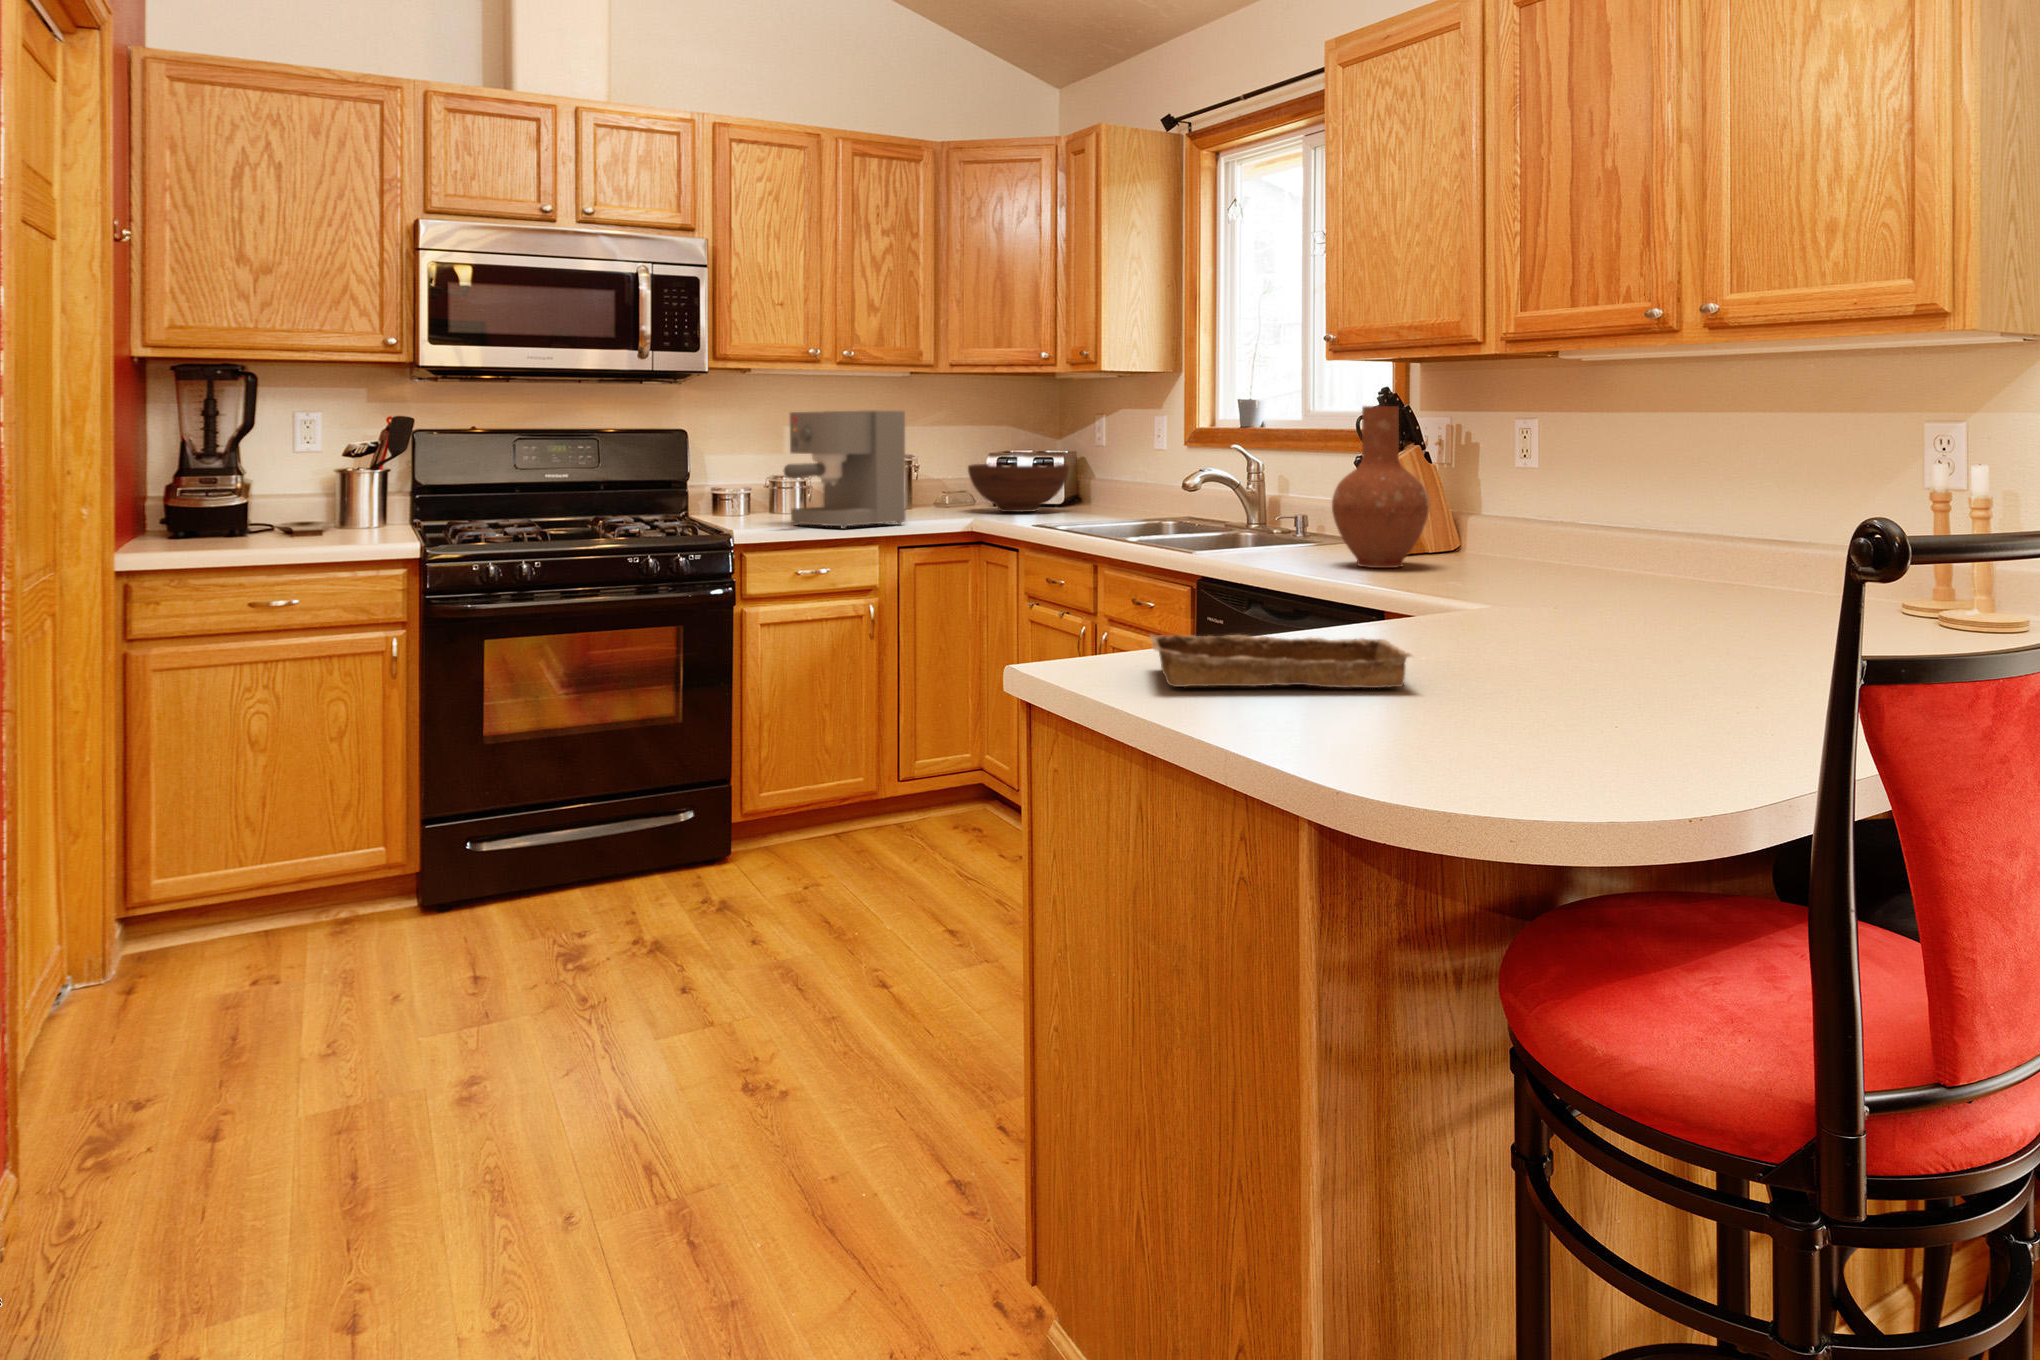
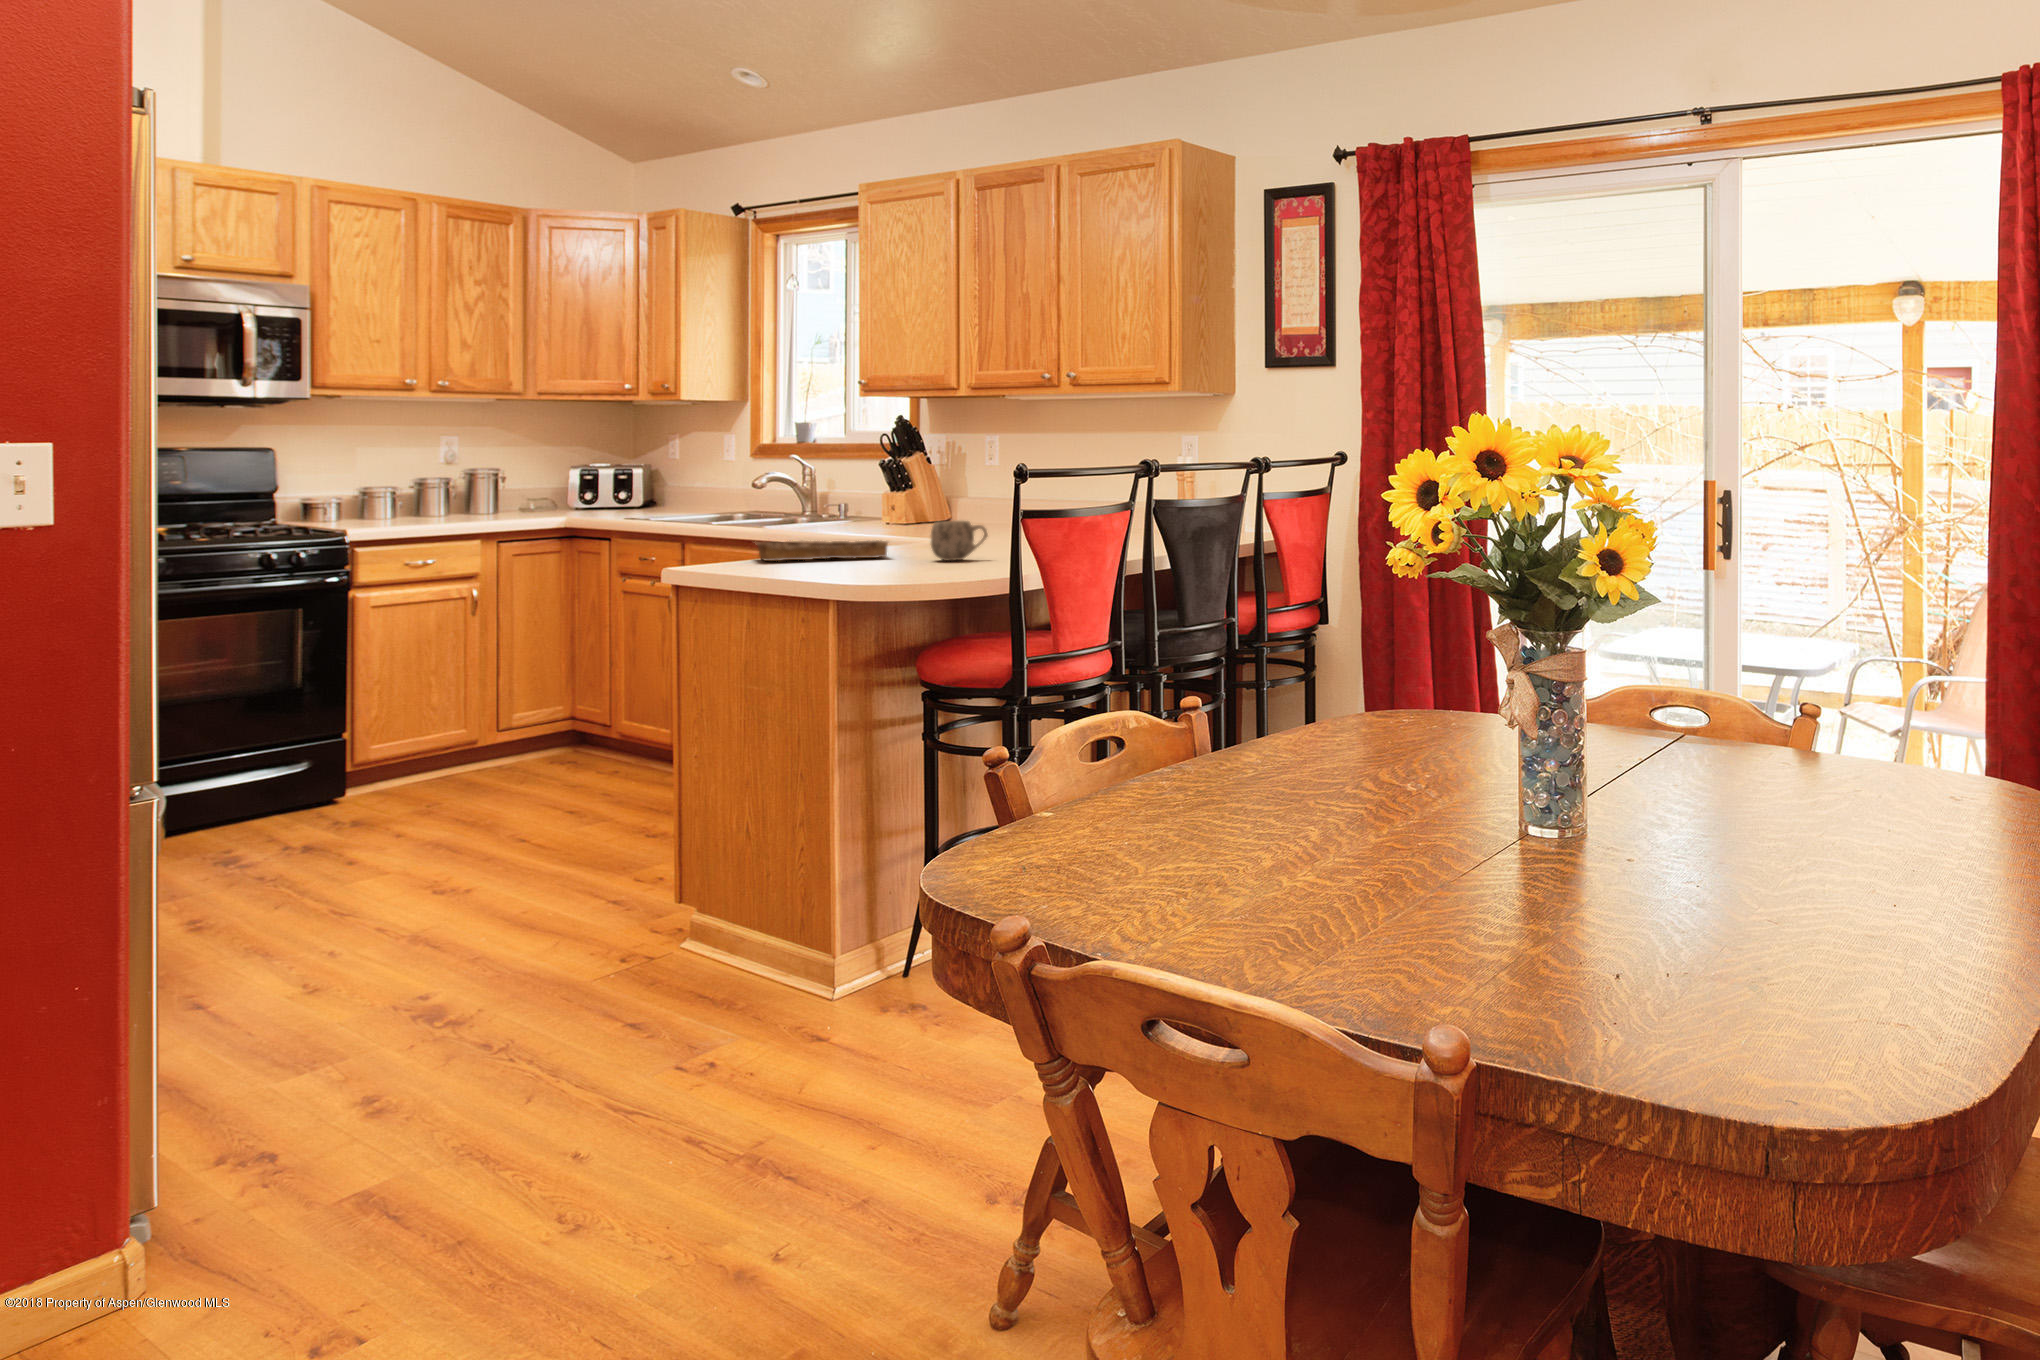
vase: present [1332,406,1429,568] -> none [863,427,927,529]
coffee maker: present [784,410,906,529] -> none [394,430,507,525]
fruit bowl: present [968,464,1069,512] -> none [554,475,649,514]
mug: none [1505,622,1637,719] -> present [931,521,988,561]

